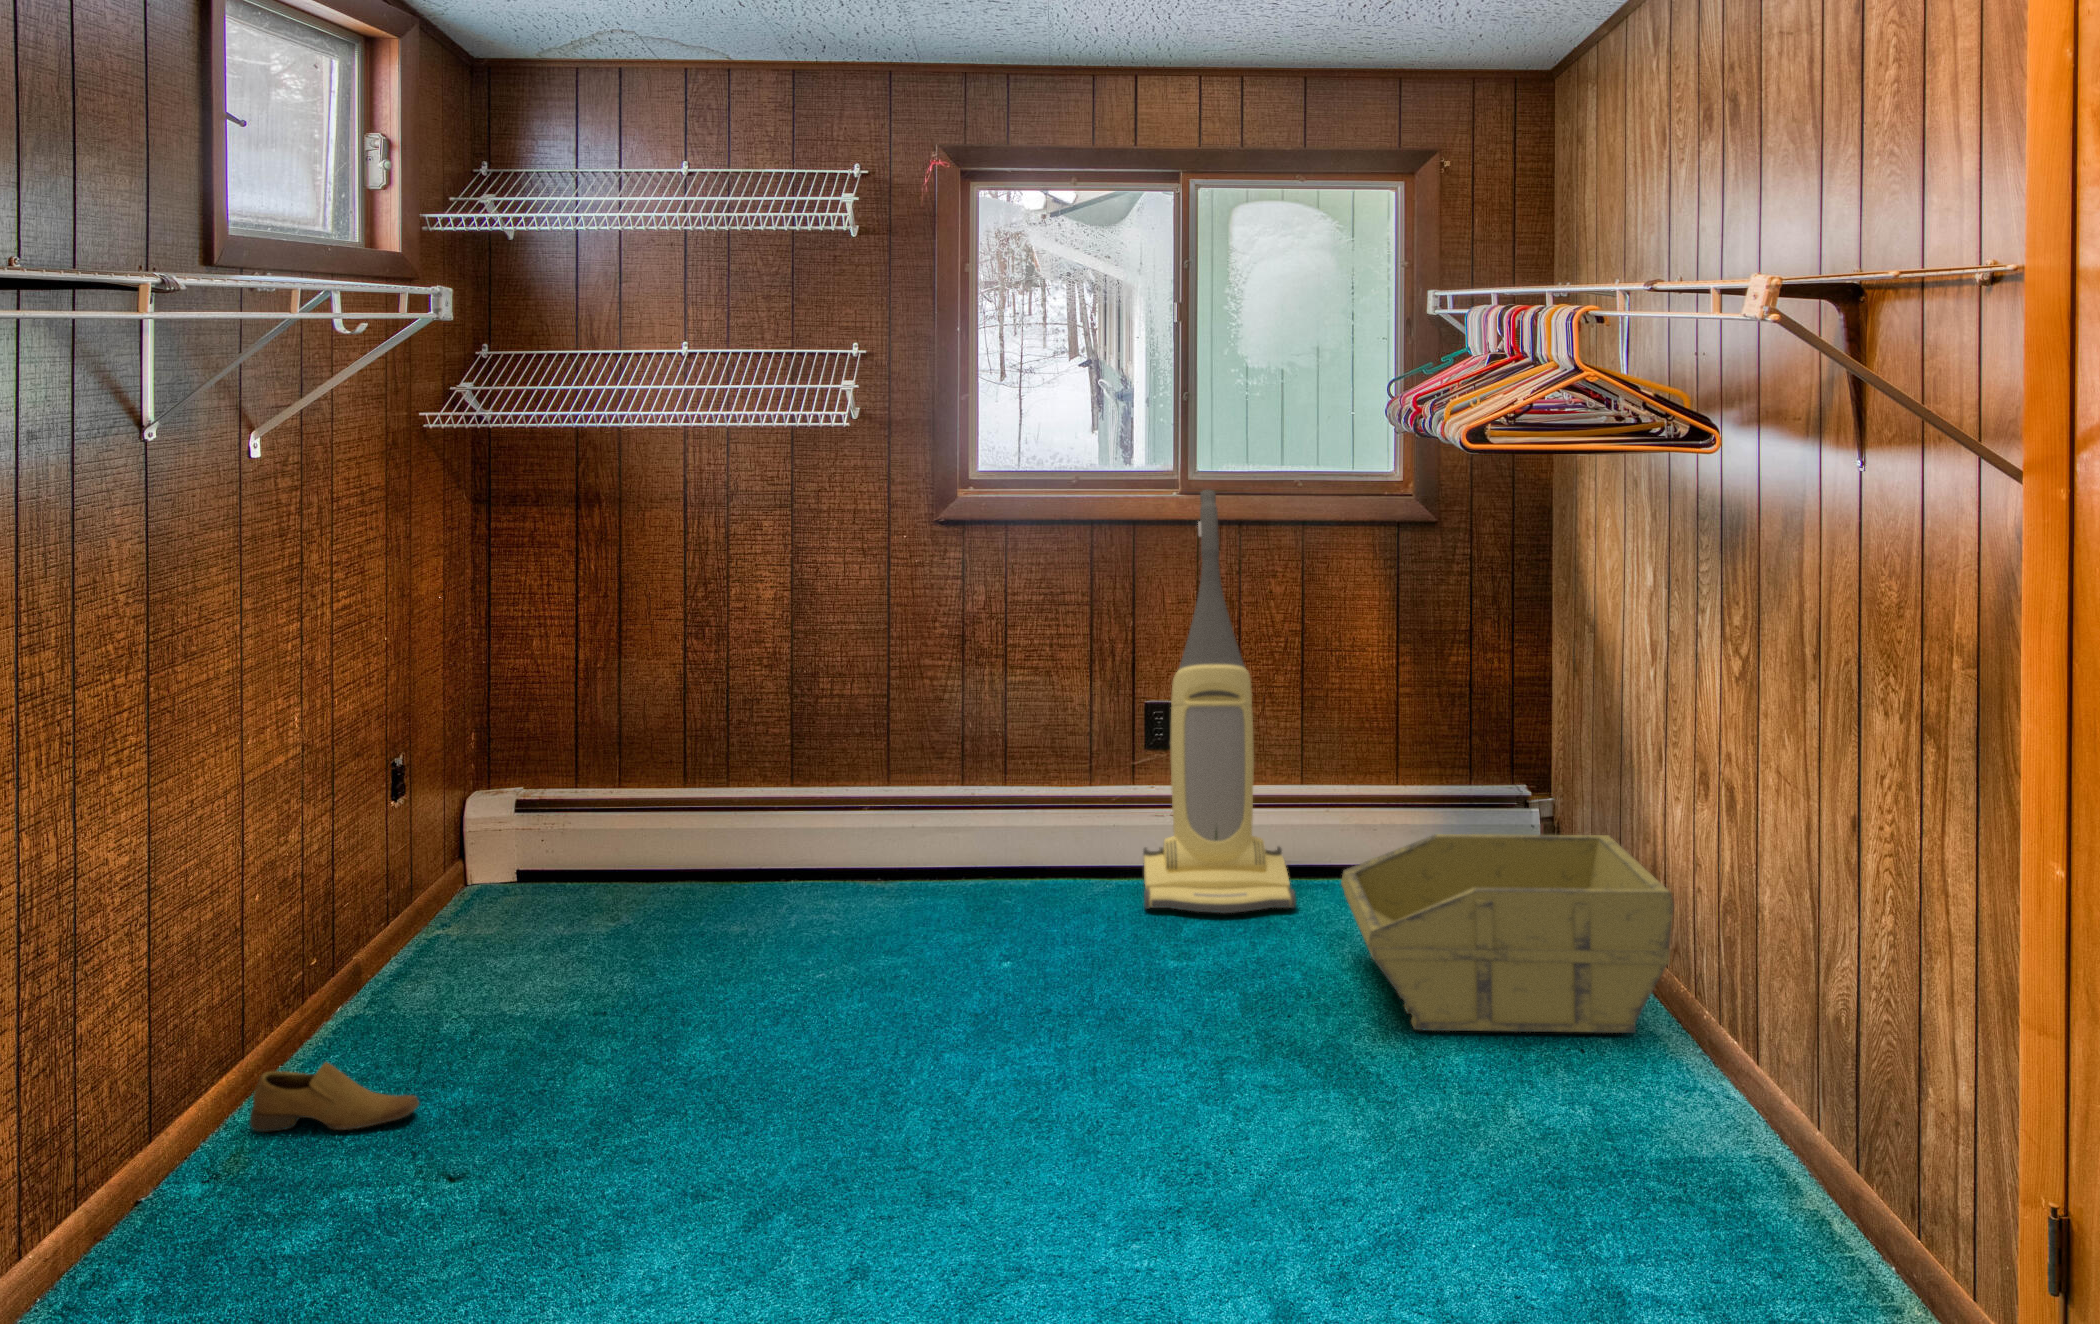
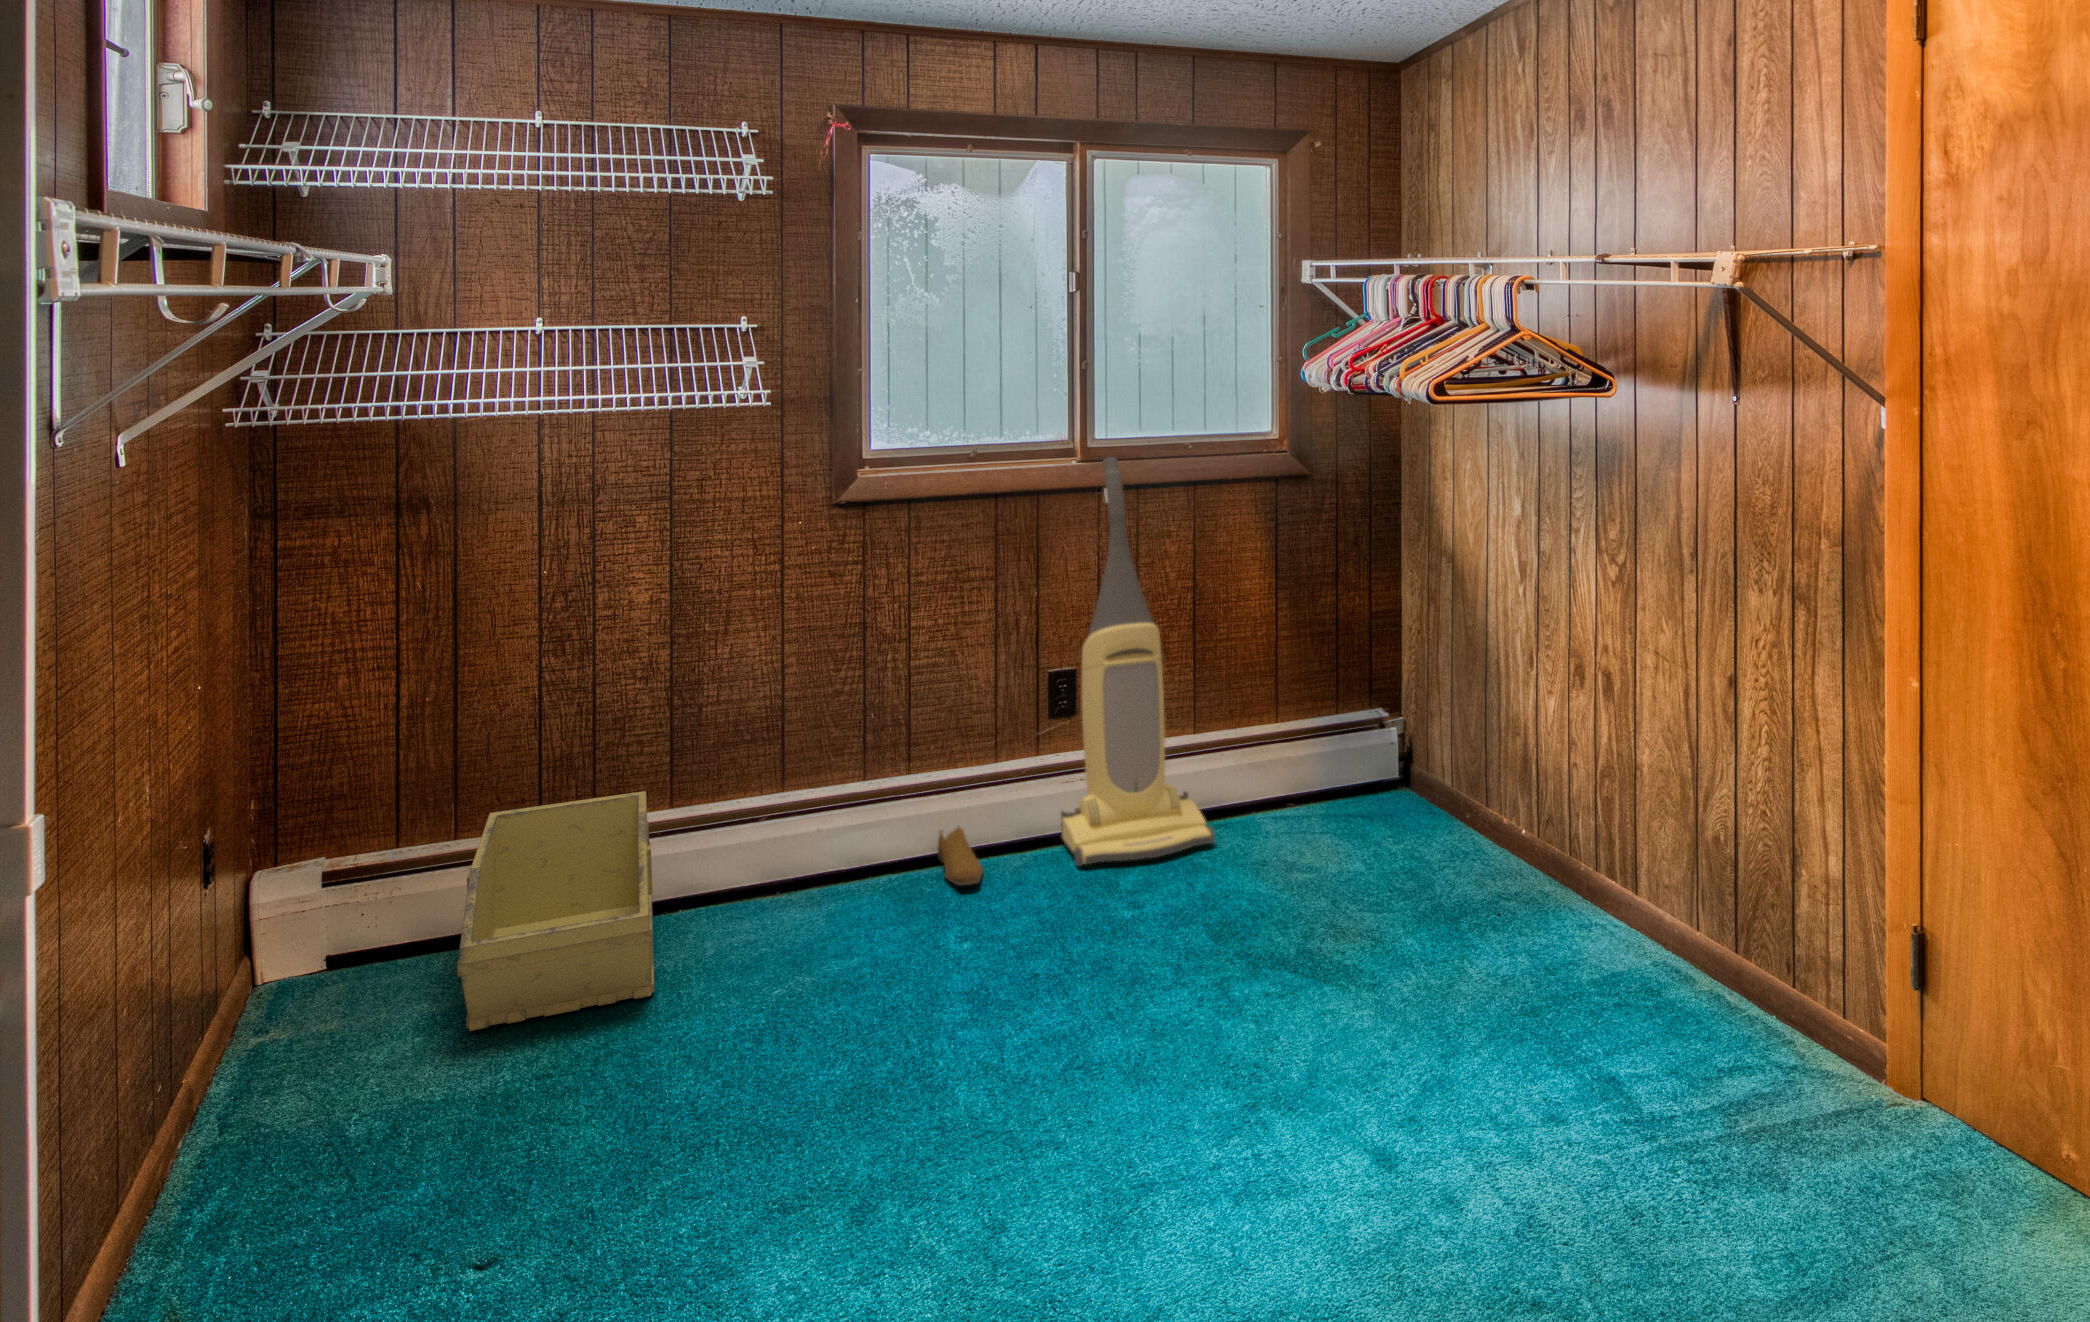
storage bin: present [1341,834,1674,1033] -> present [457,791,654,1031]
shoe: present [250,1062,419,1132] -> present [937,826,983,885]

